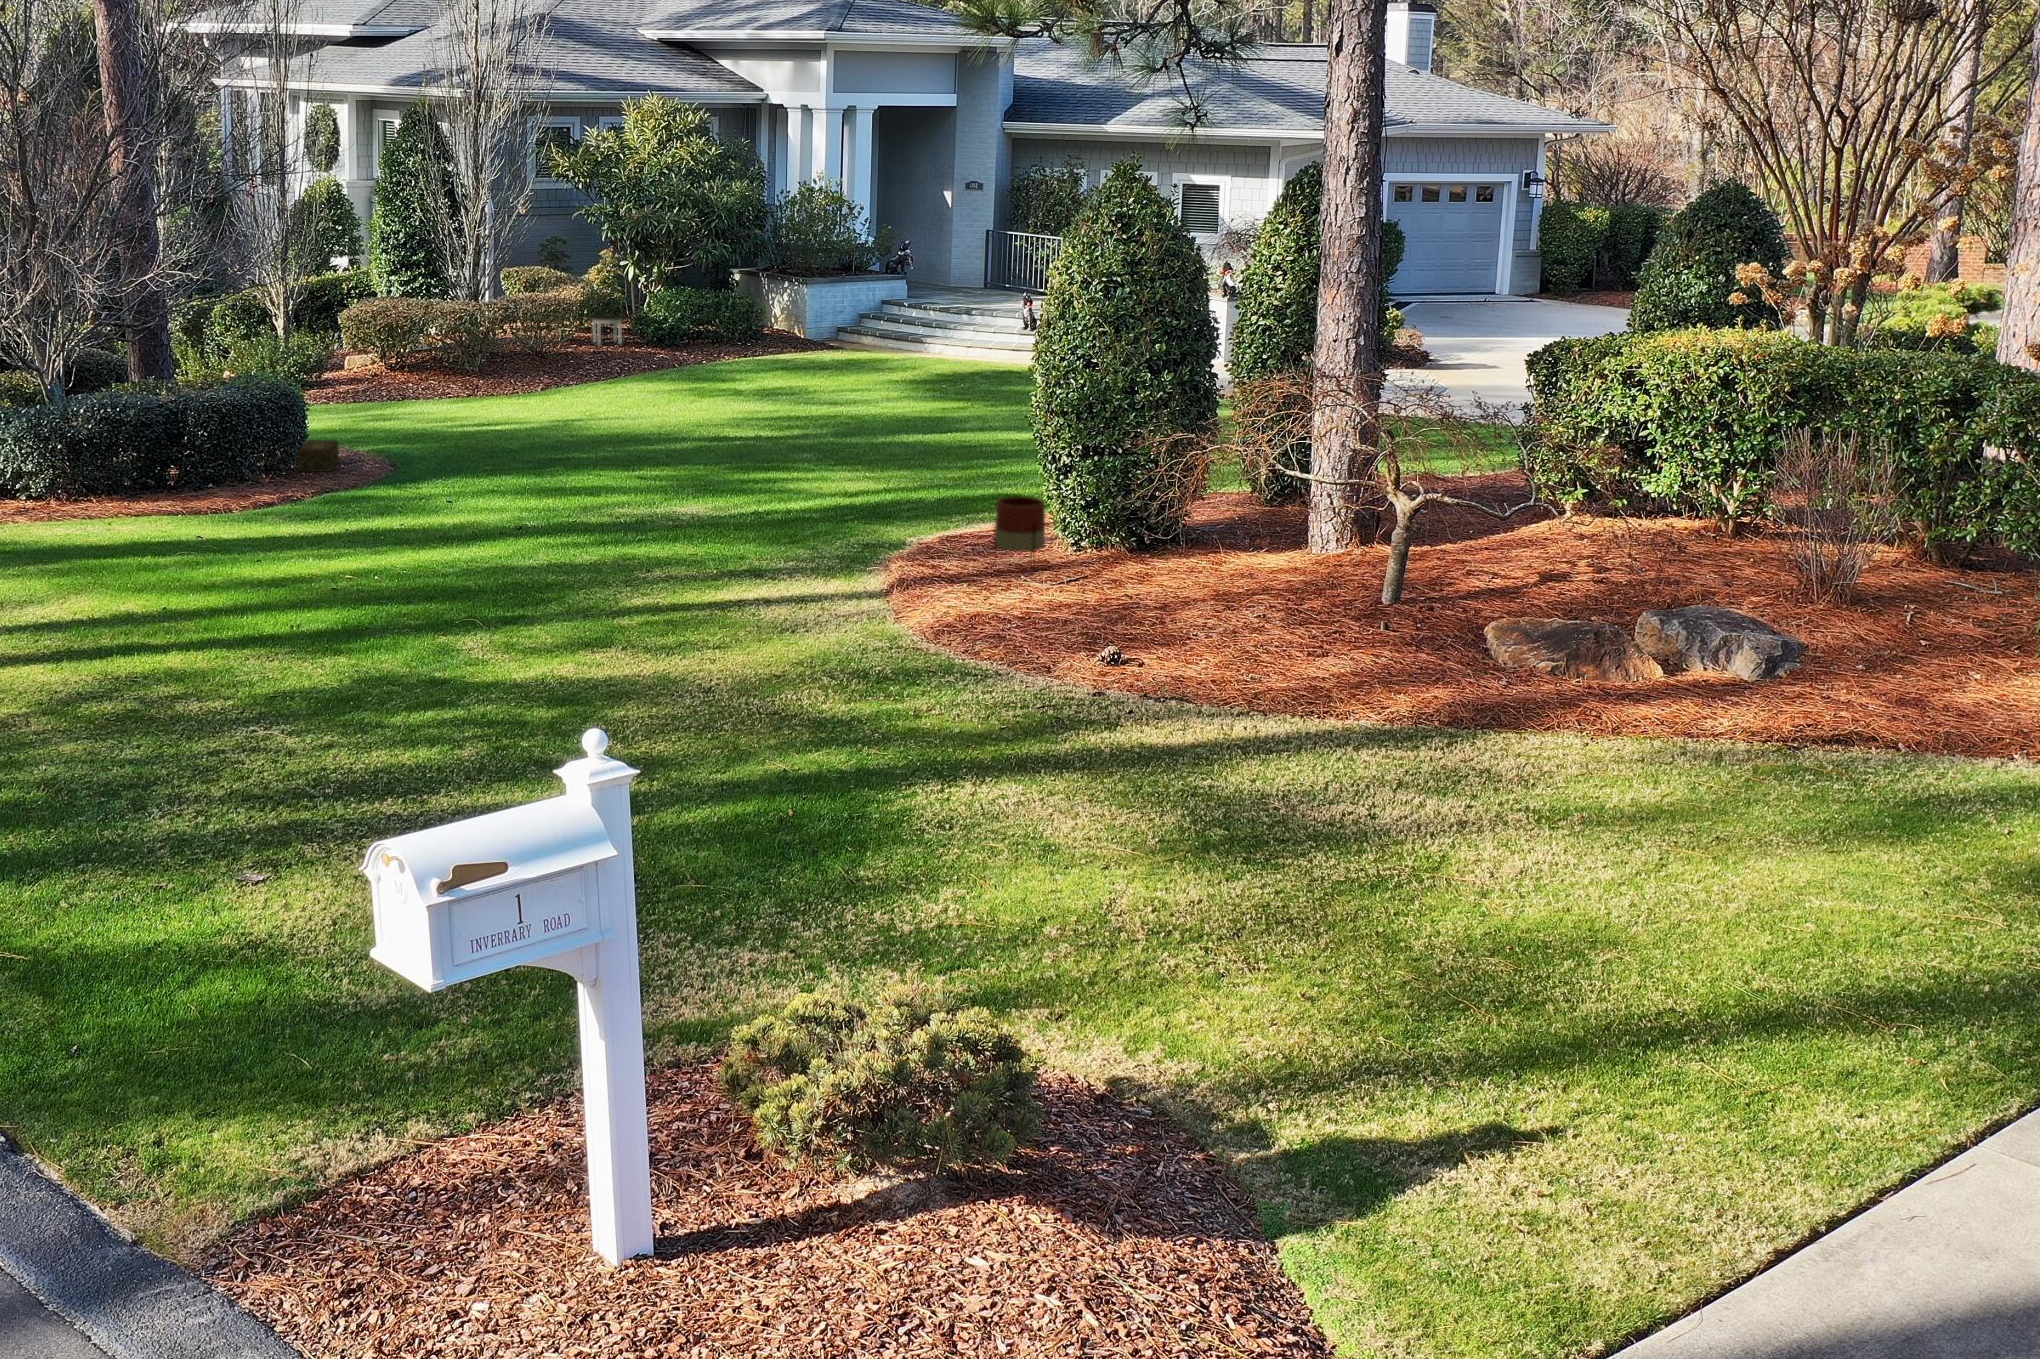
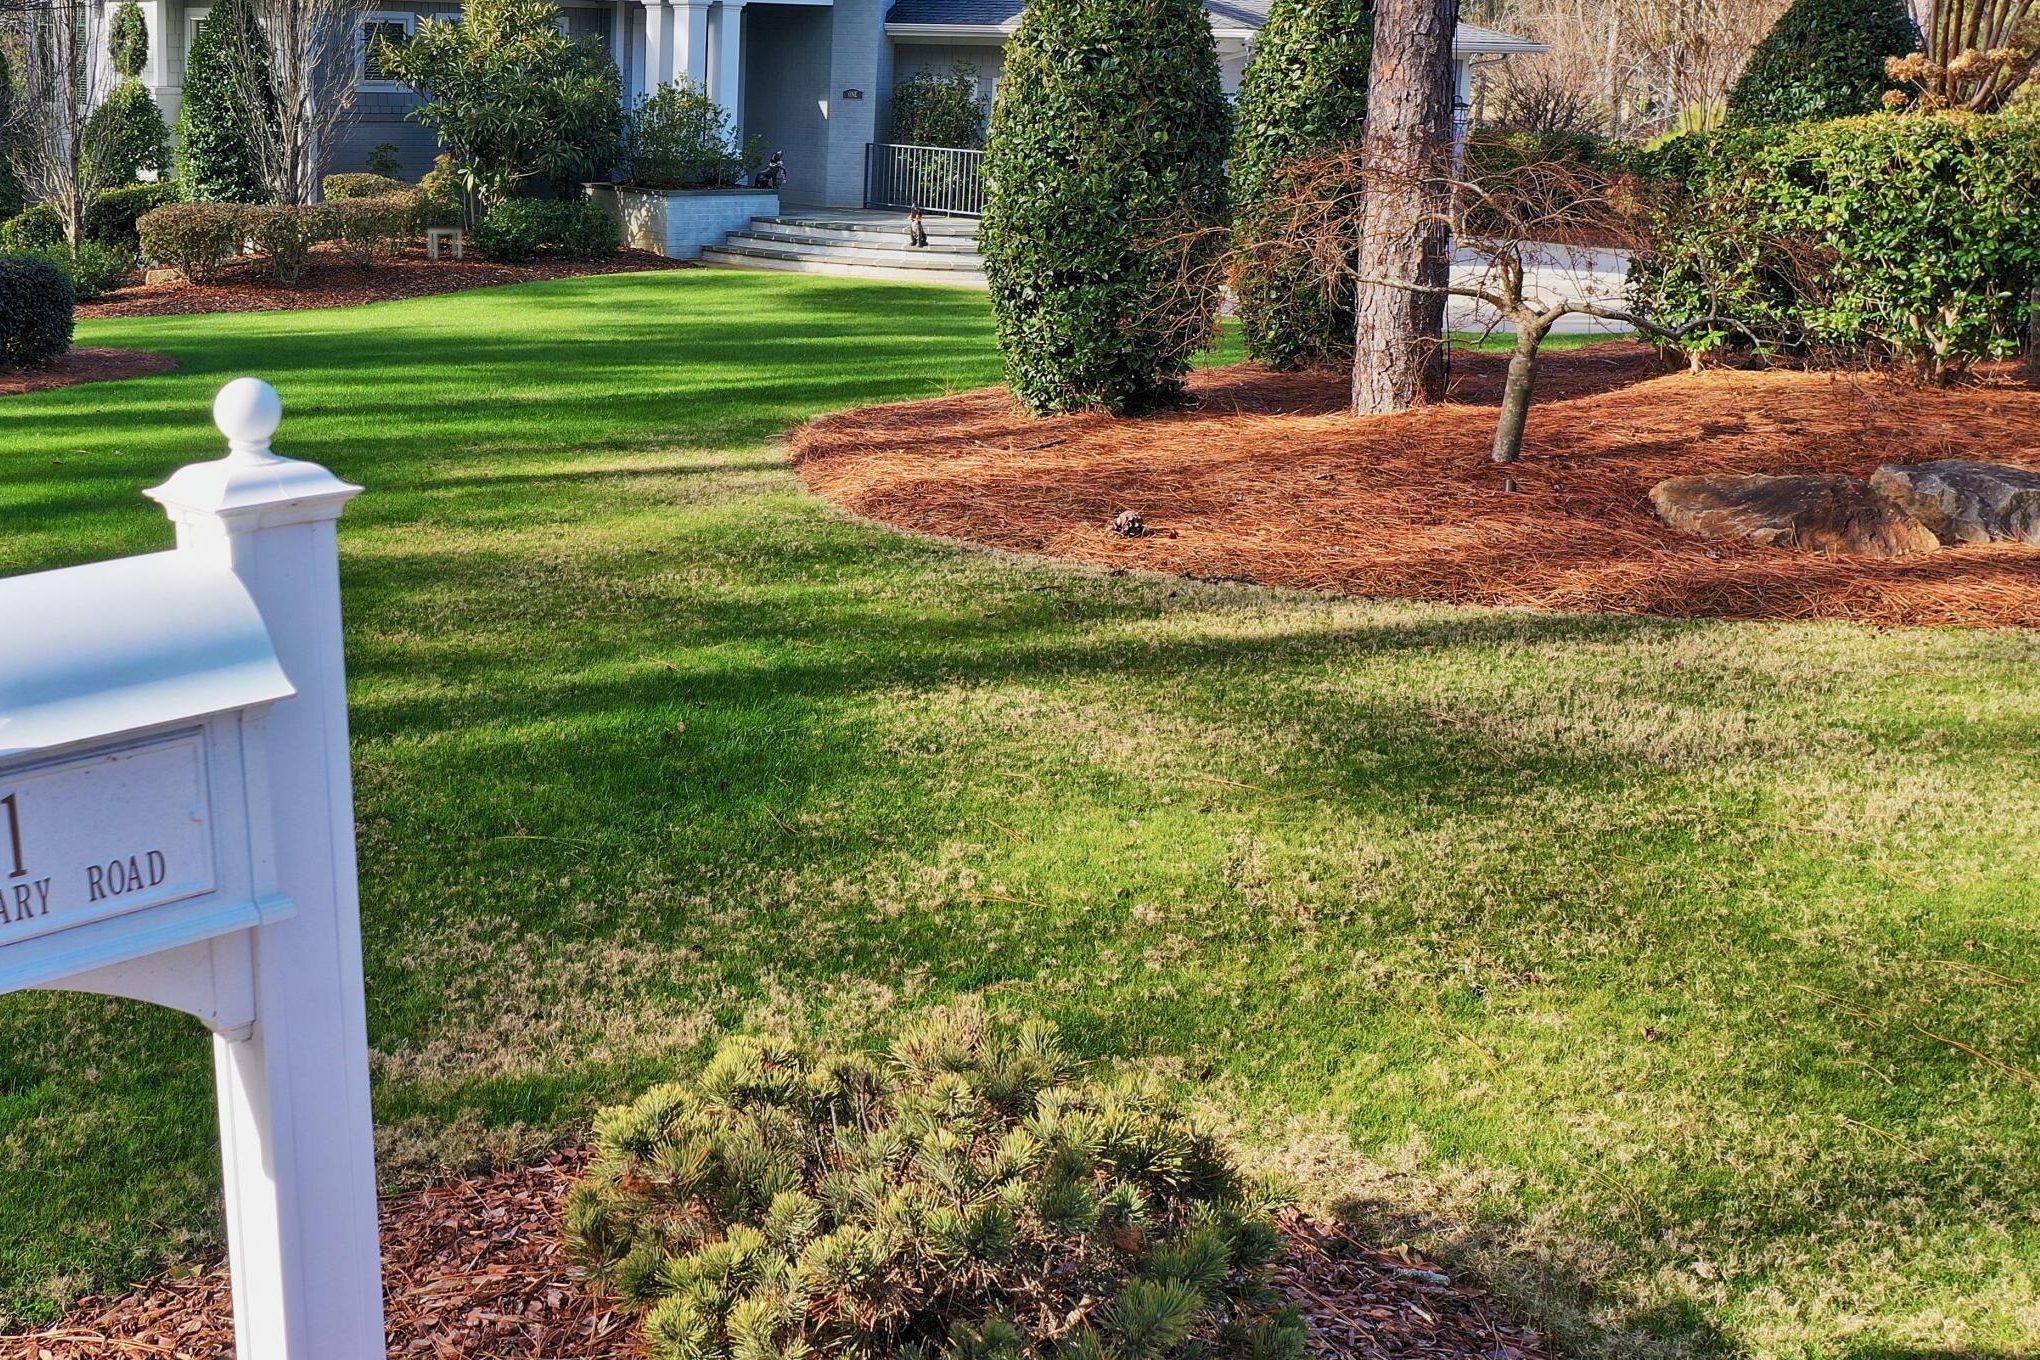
woven basket: present [298,440,339,472] -> none [50,328,105,365]
planter: present [994,496,1046,554] -> none [936,353,1005,449]

